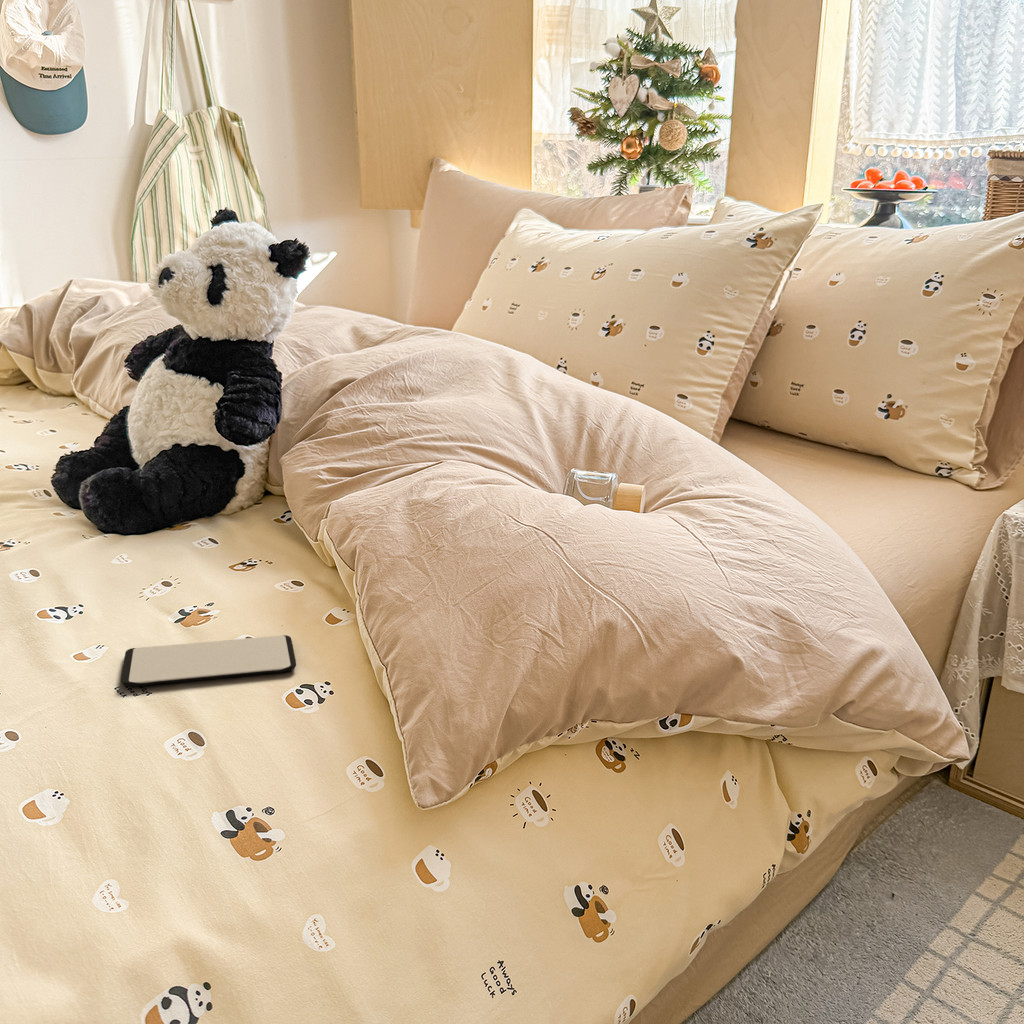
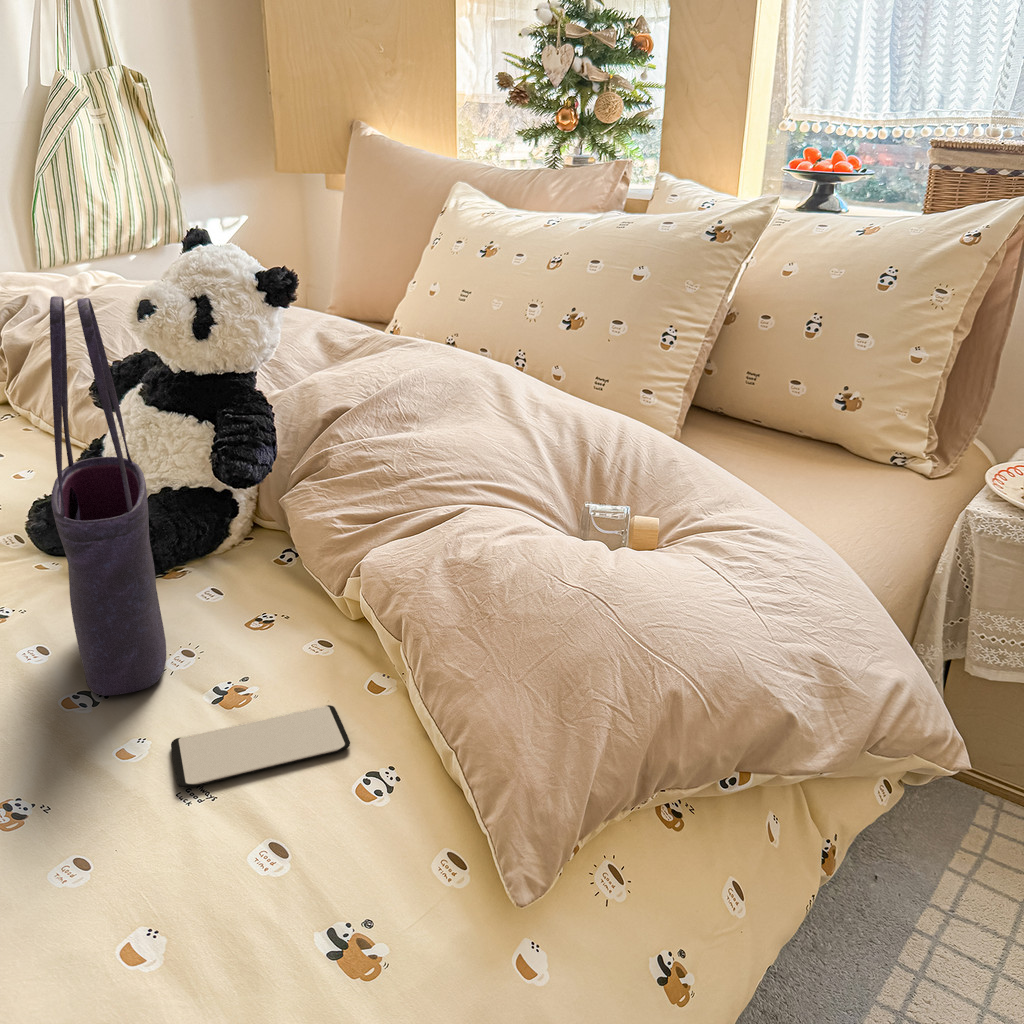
tote bag: none [42,227,148,612] -> present [50,296,166,696]

